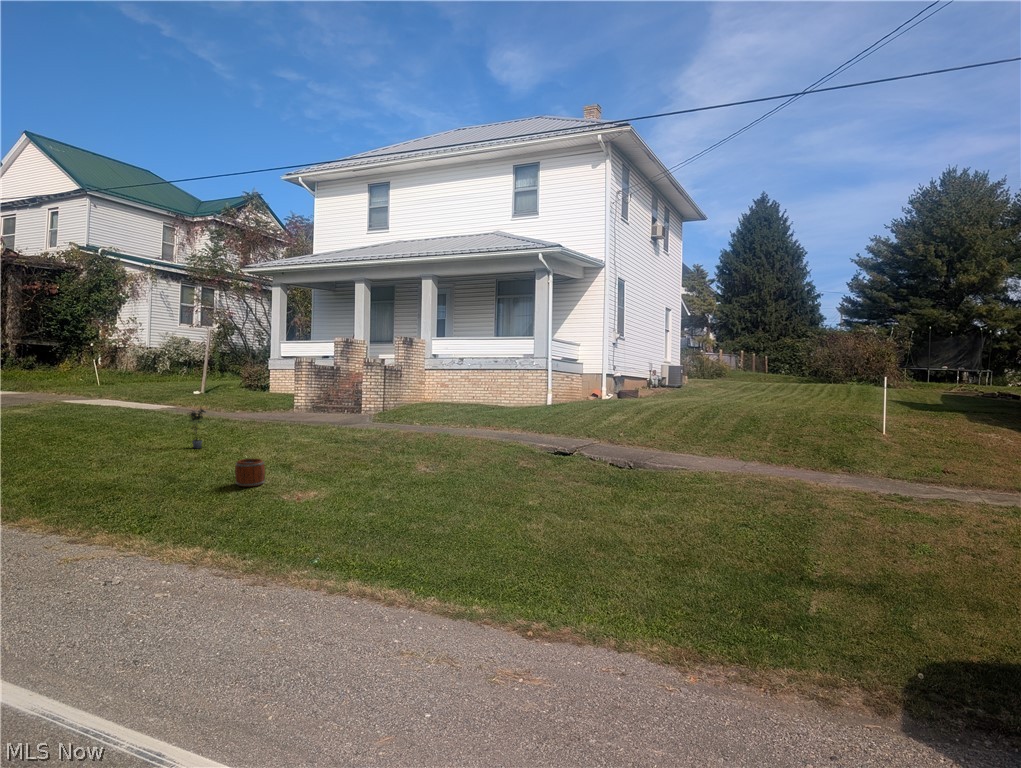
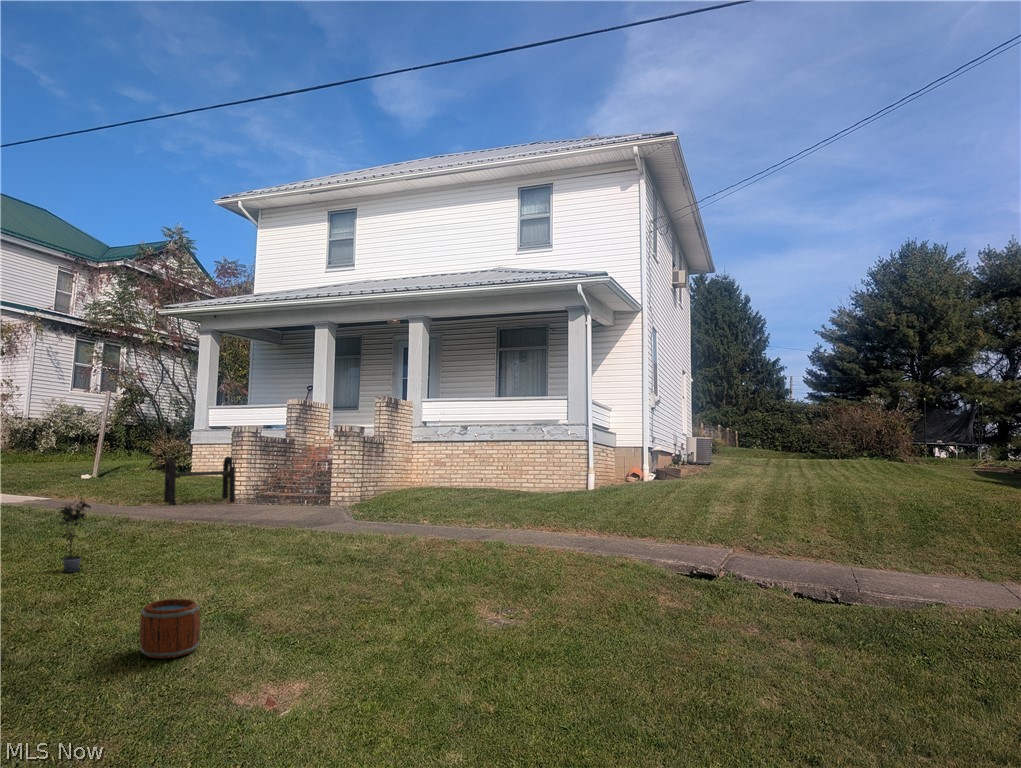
bench: none [250,380,297,413] -> present [164,456,235,505]

